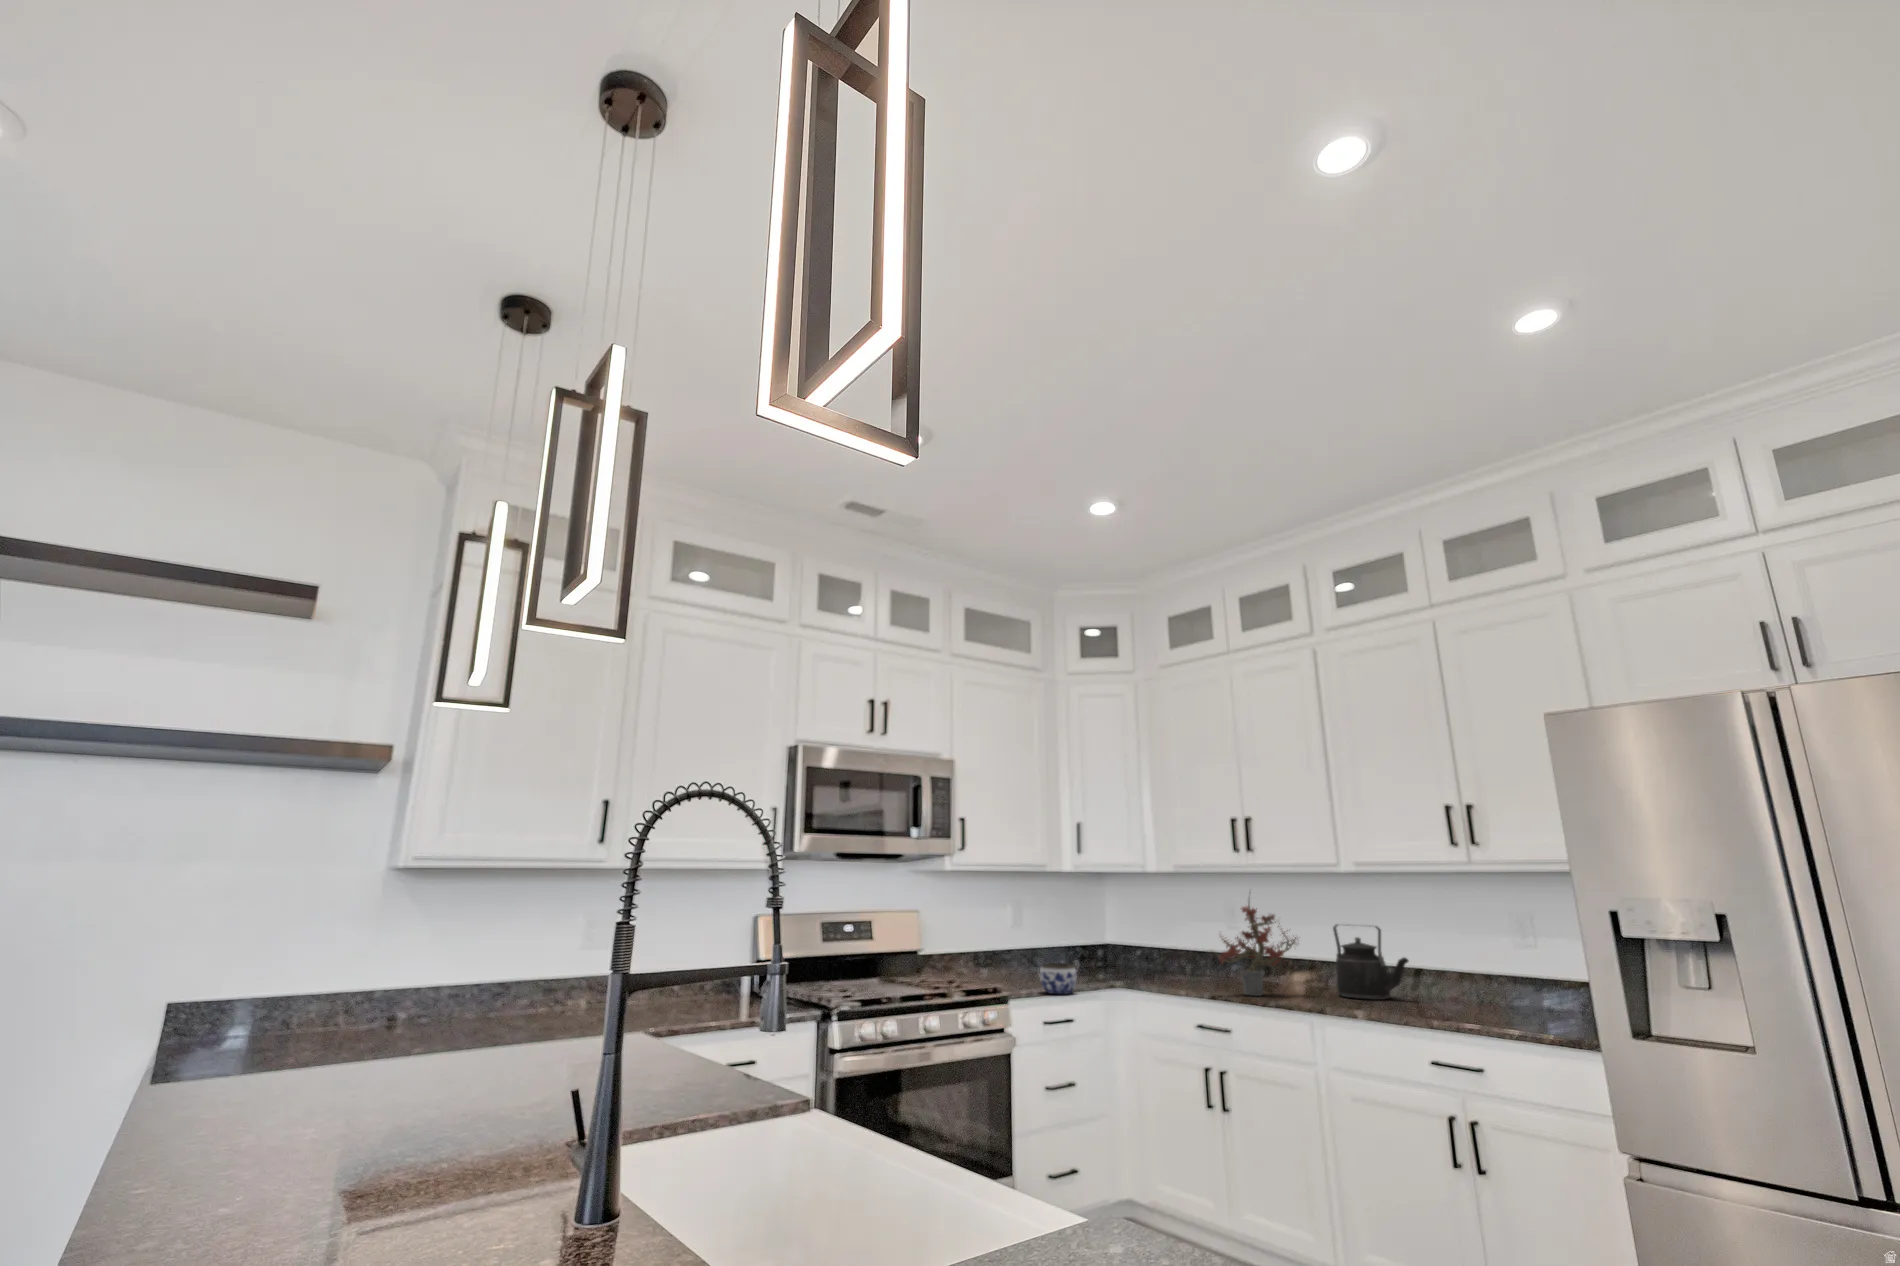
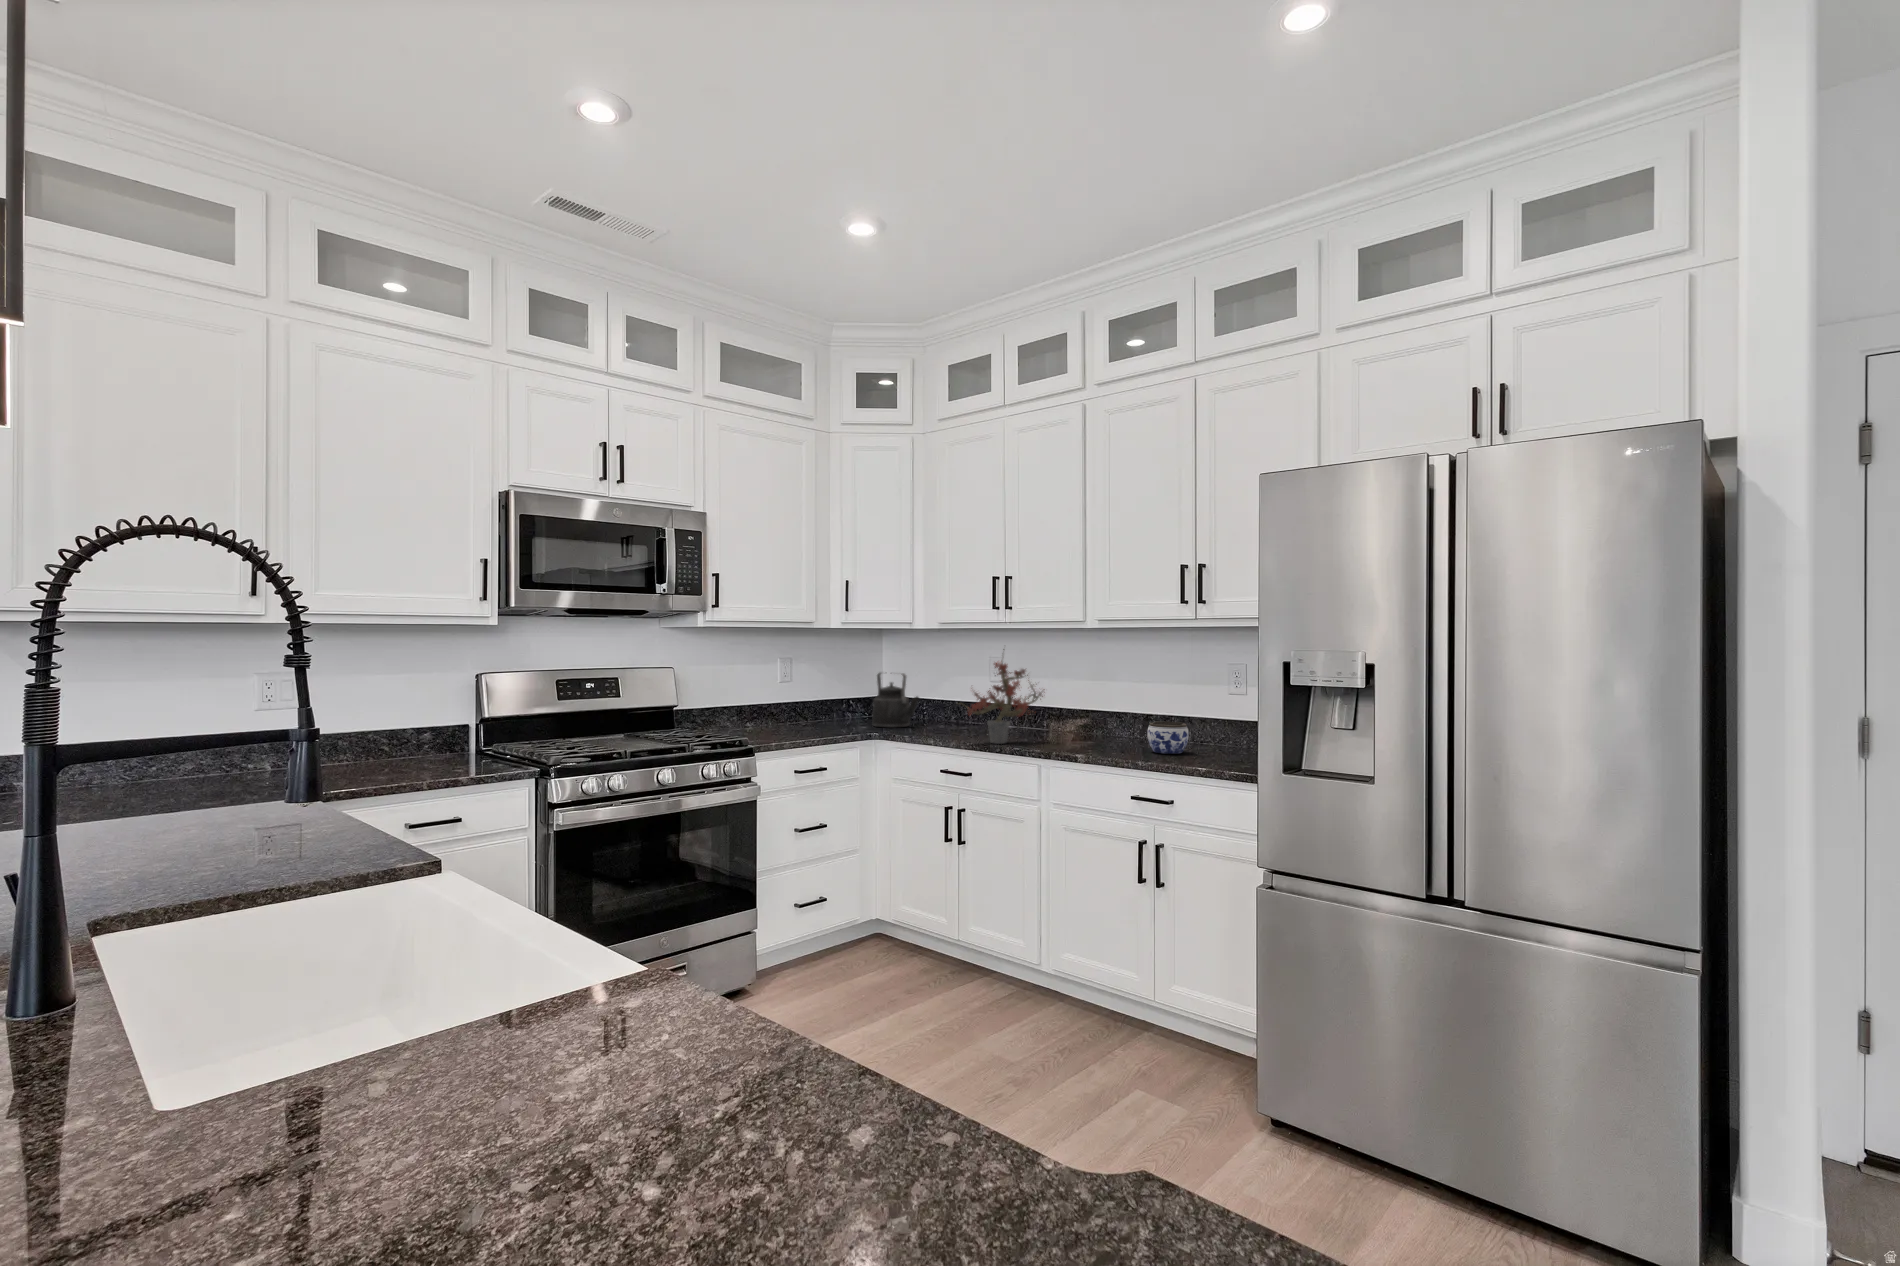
kettle: present [1333,924,1408,999] -> present [872,673,919,727]
jar: present [1040,963,1077,994] -> present [1147,721,1189,754]

